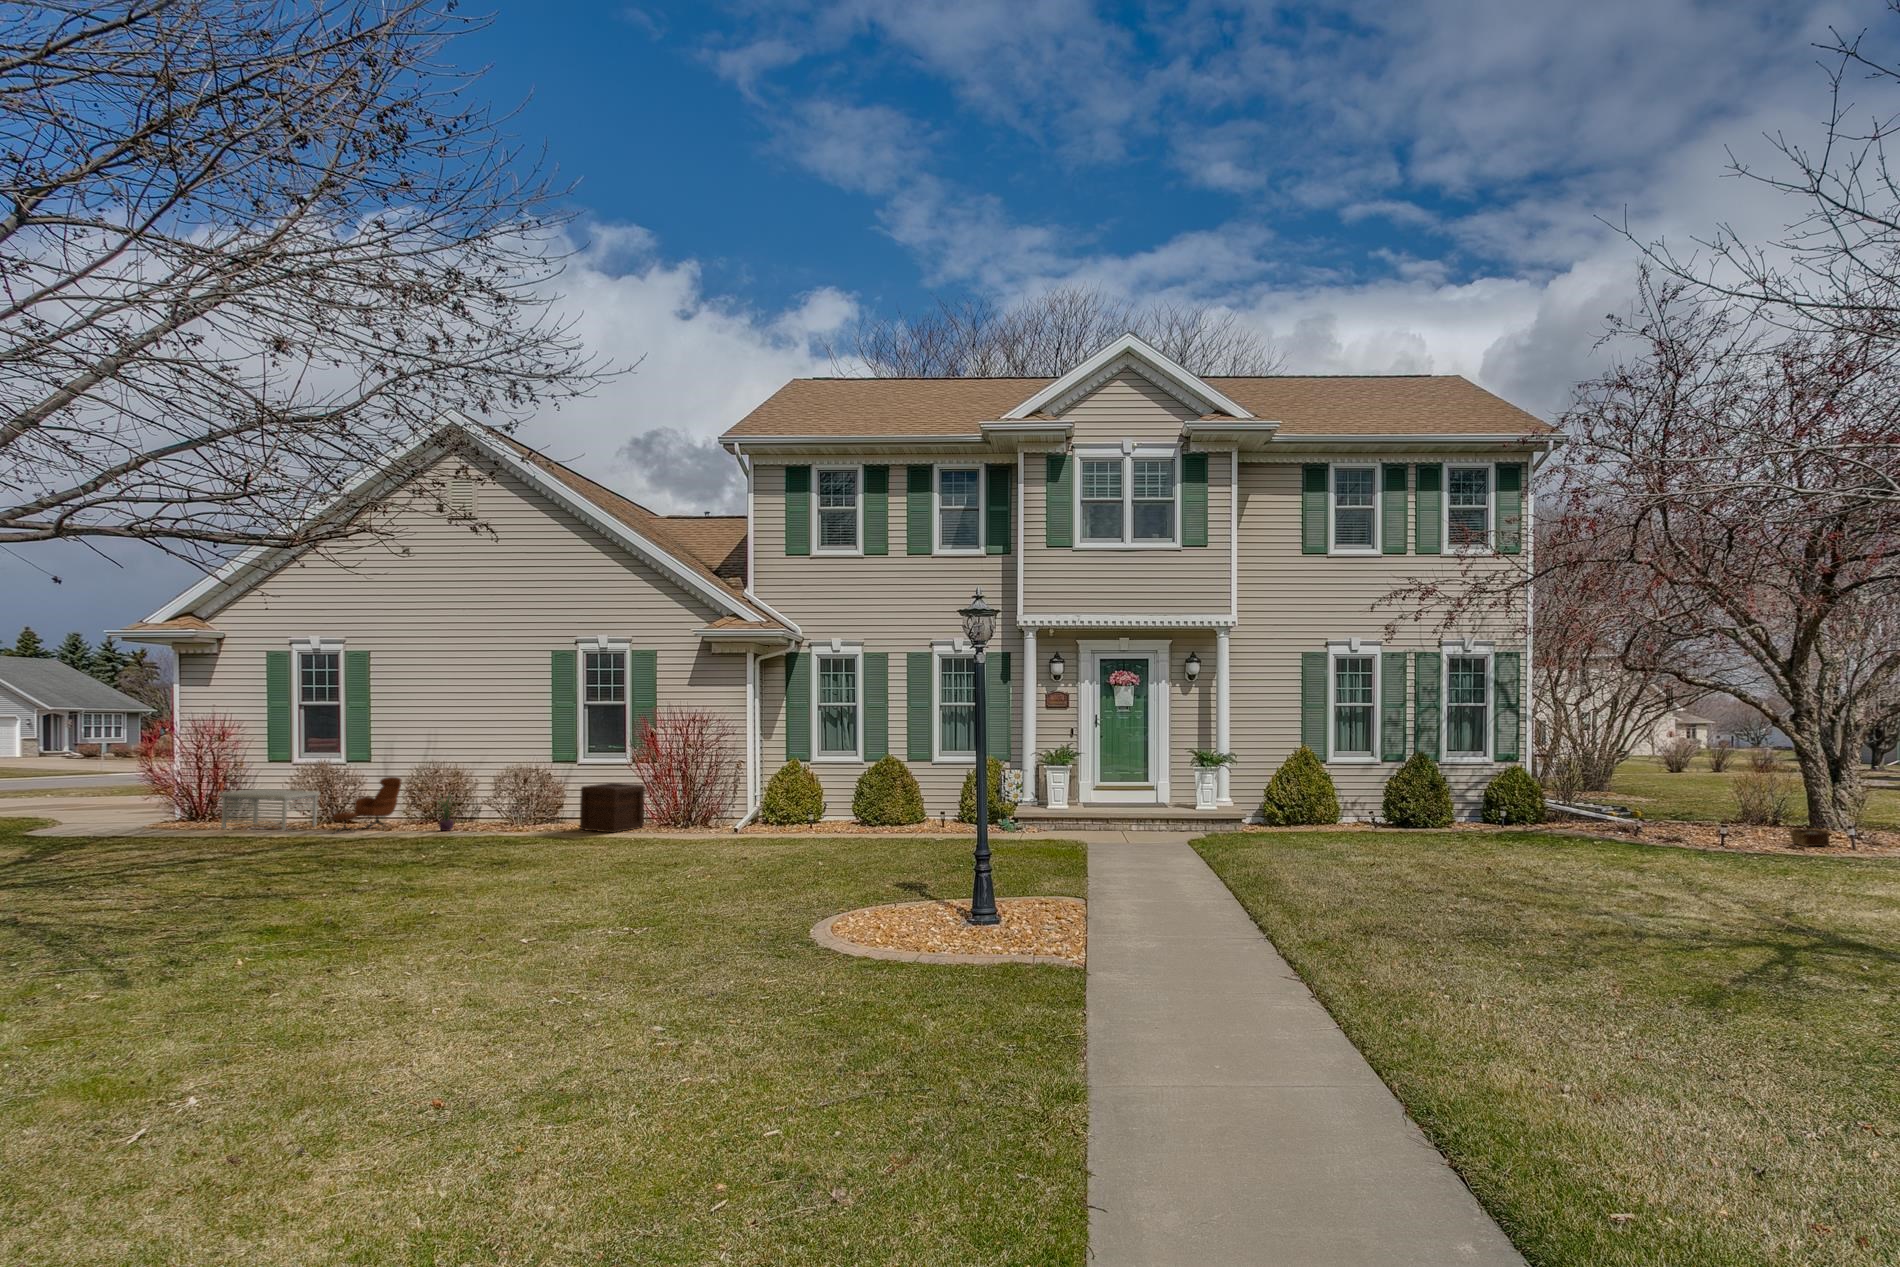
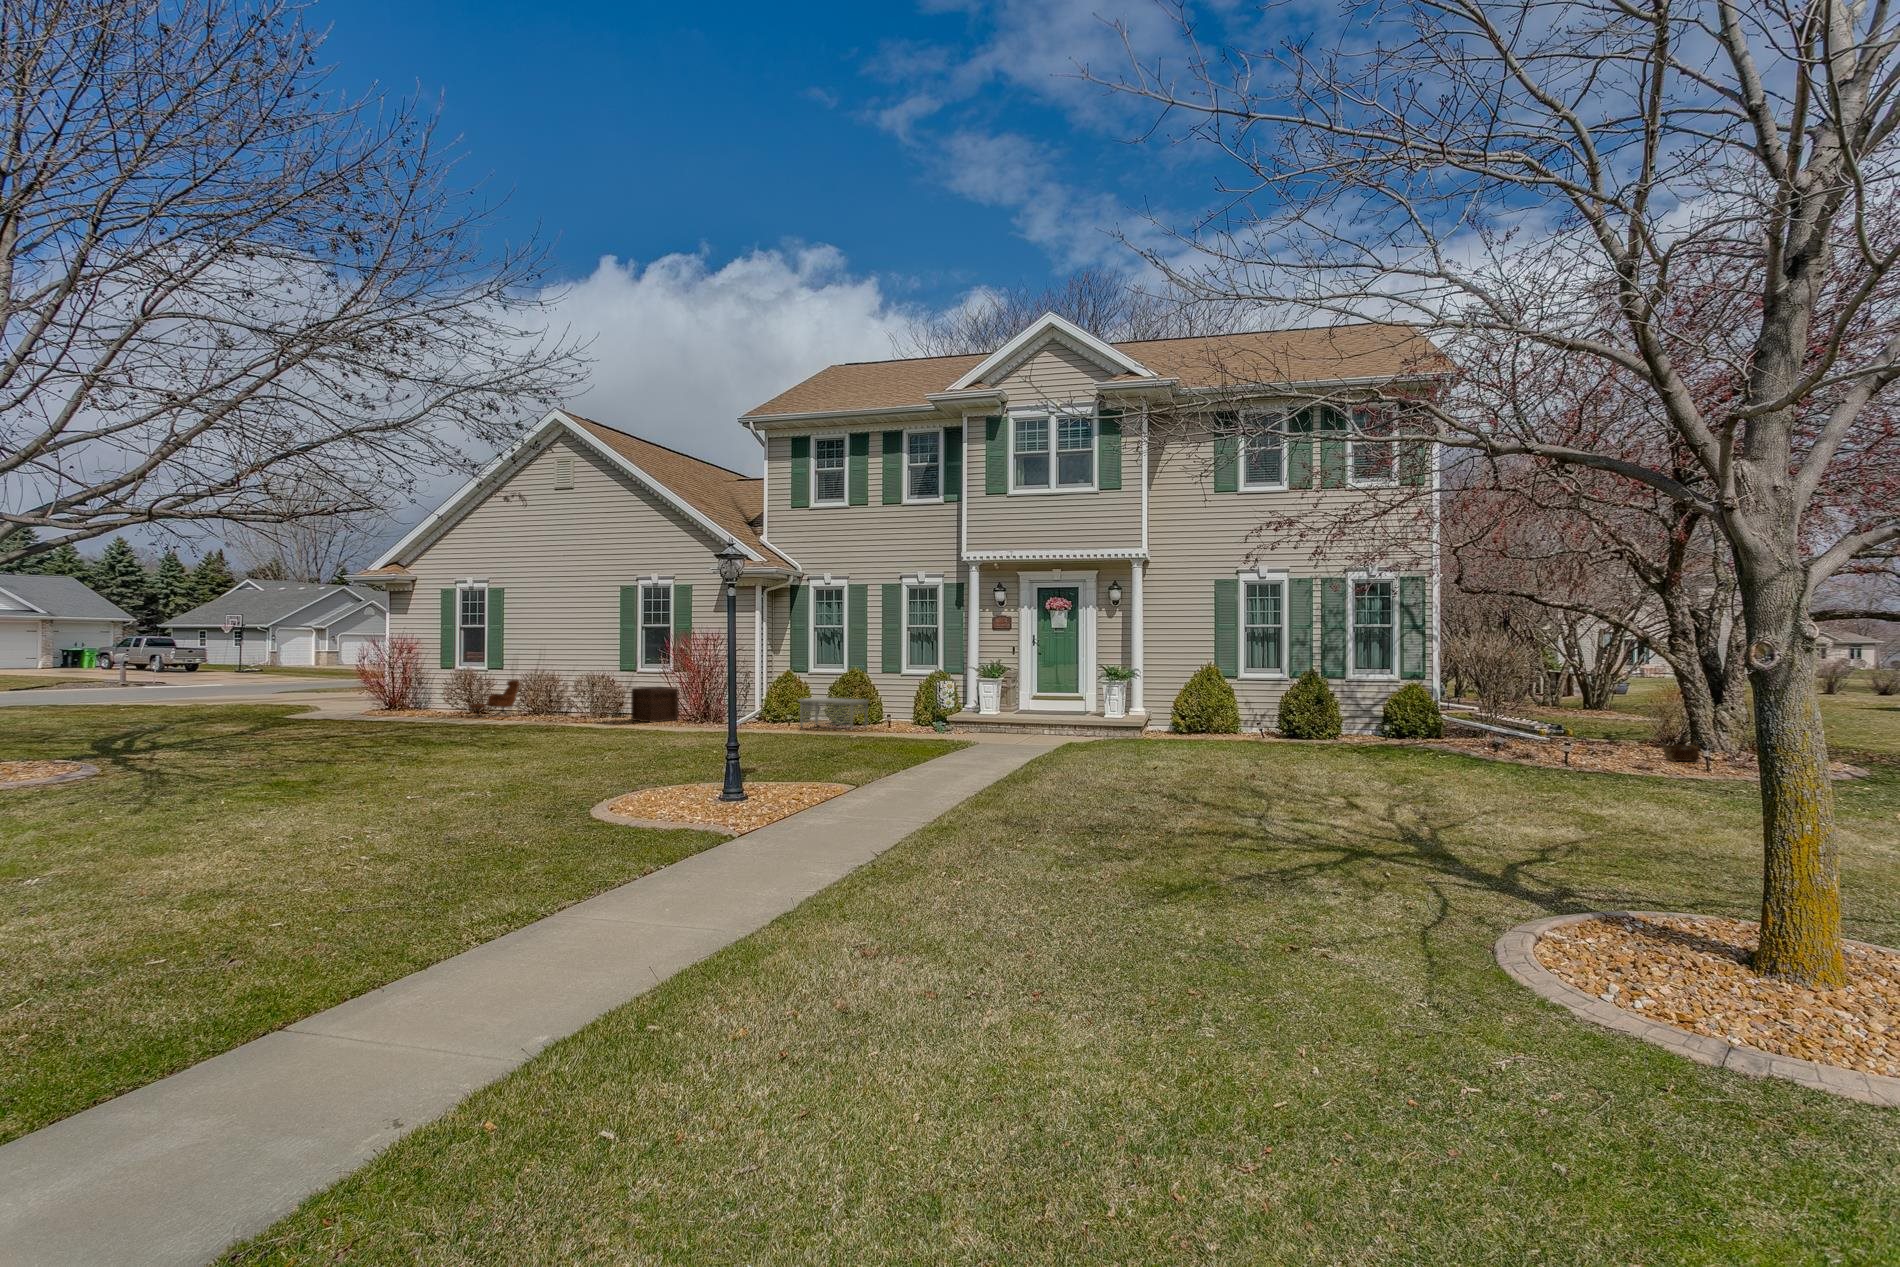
storage bench: present [219,789,320,831] -> present [798,697,869,730]
decorative plant: present [438,794,454,831] -> none [527,691,560,719]

